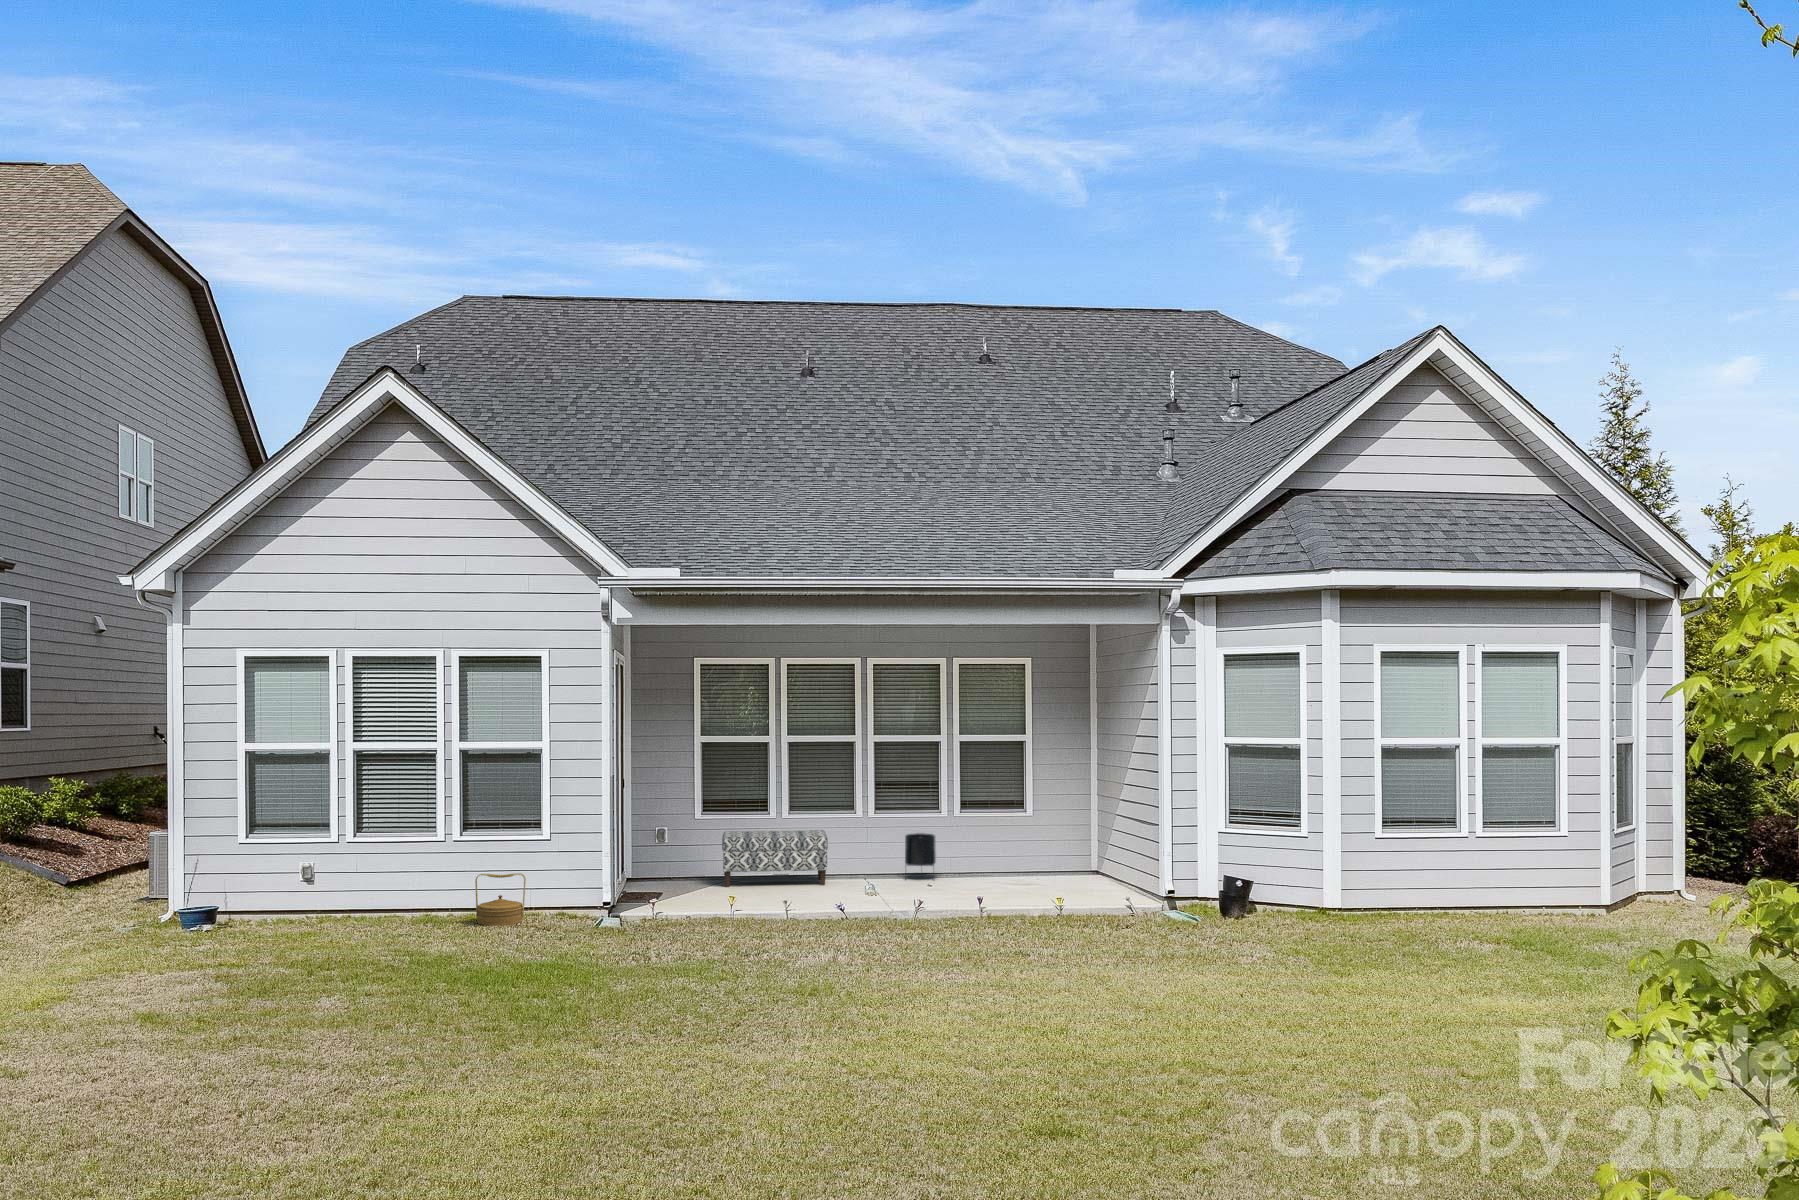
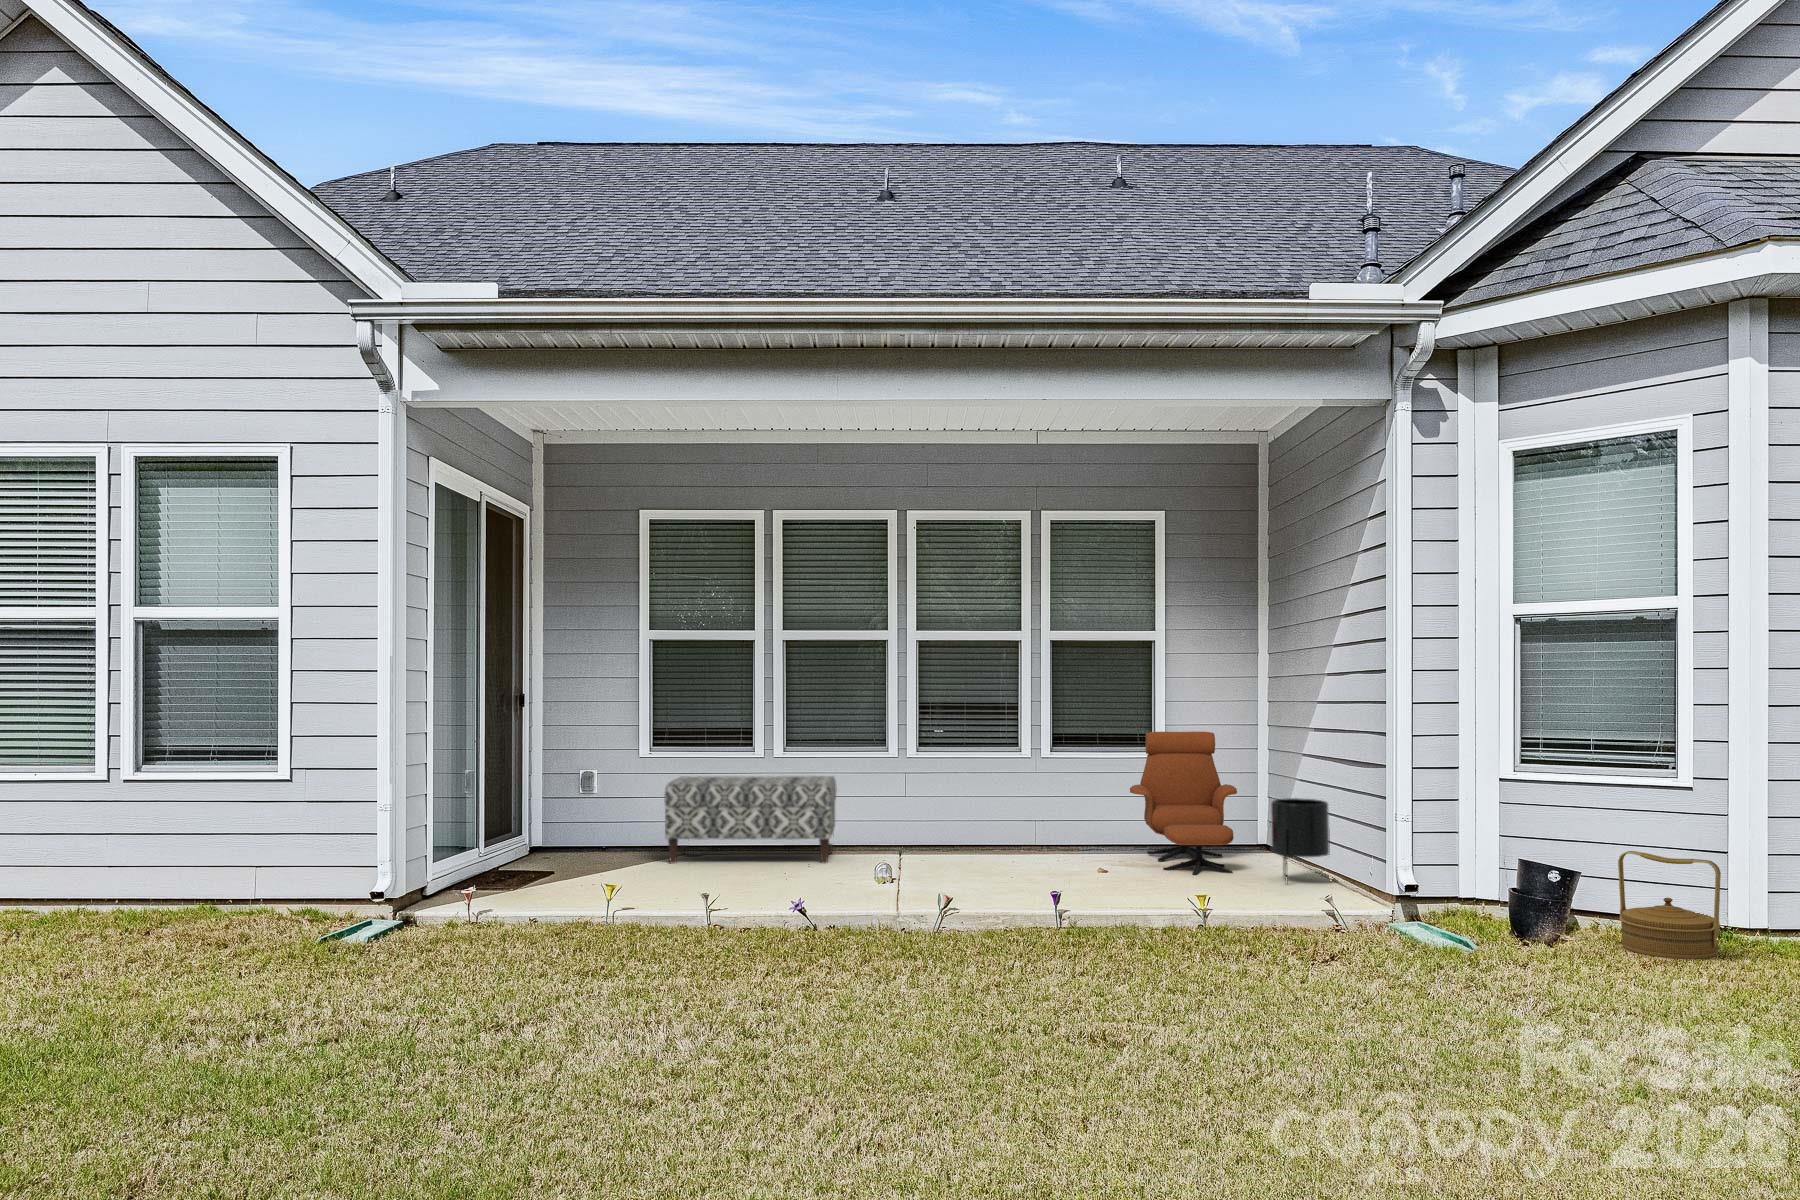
lounge chair: none [1009,800,1074,889] -> present [1130,732,1237,875]
planter: present [905,833,936,866] -> present [1271,798,1330,882]
woven basket: present [475,873,526,926] -> present [1618,851,1721,959]

